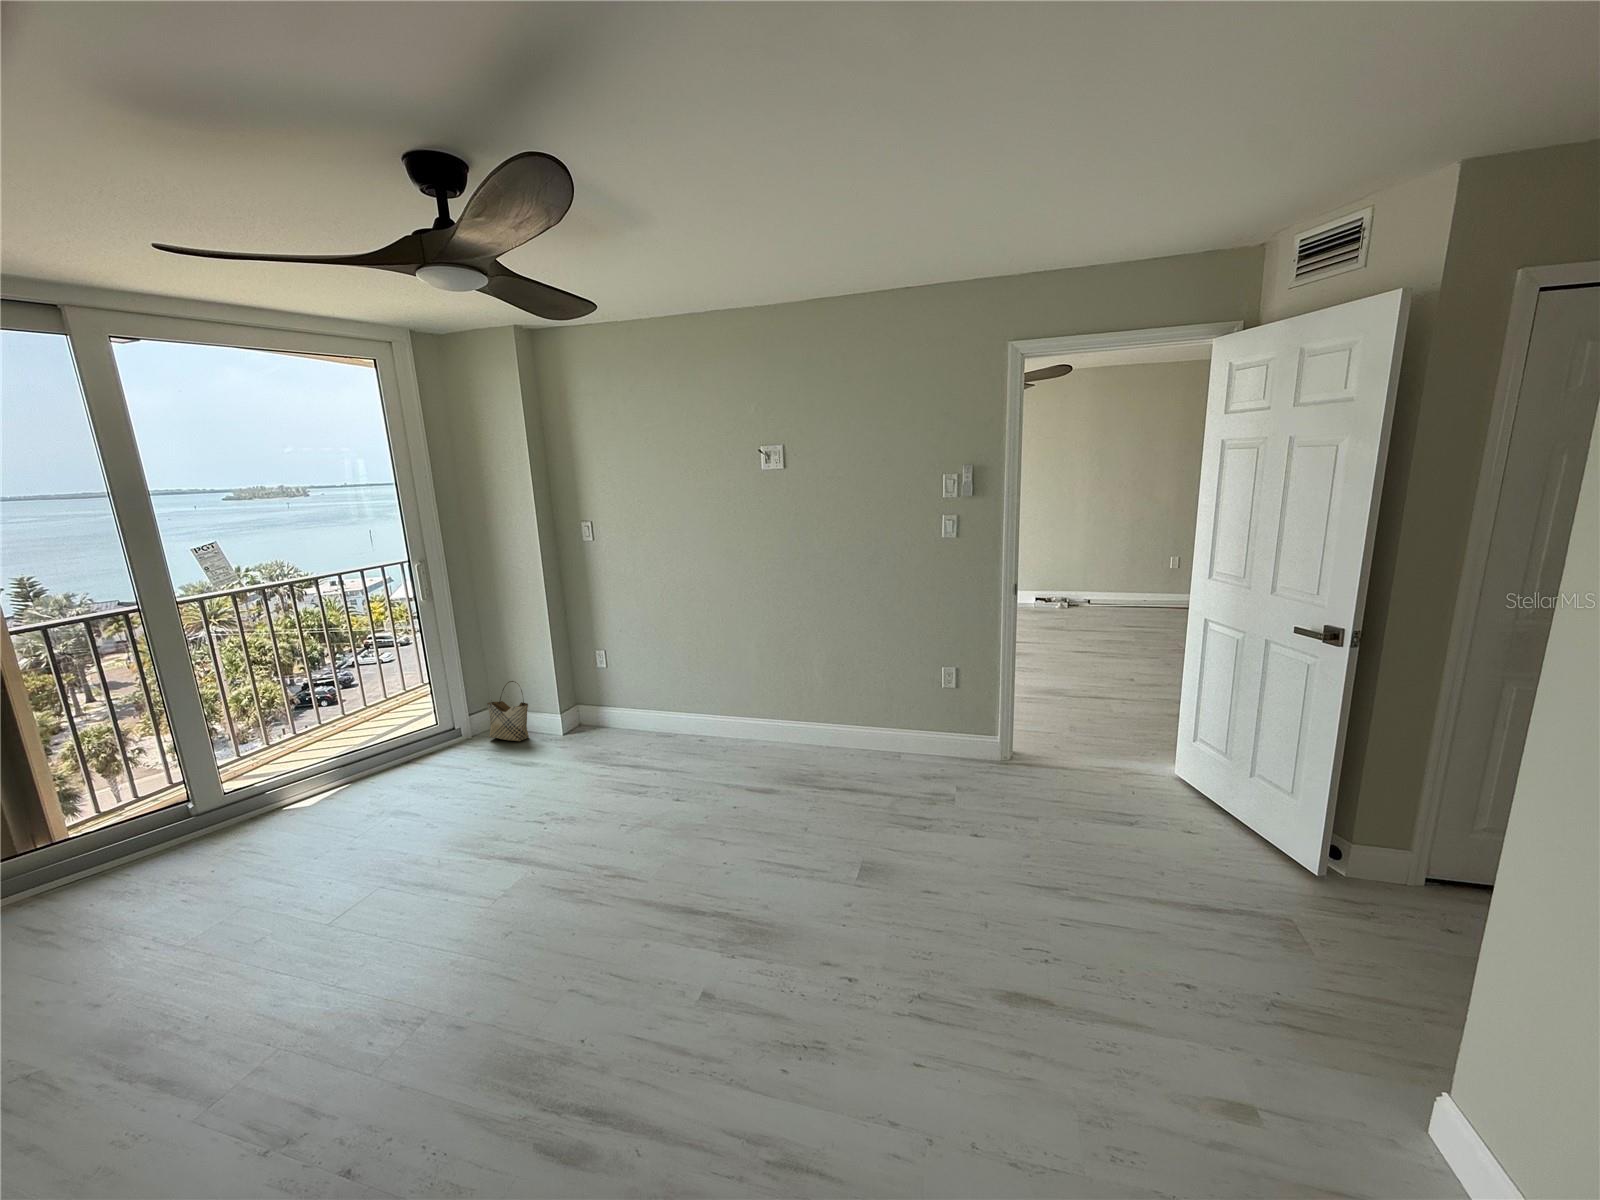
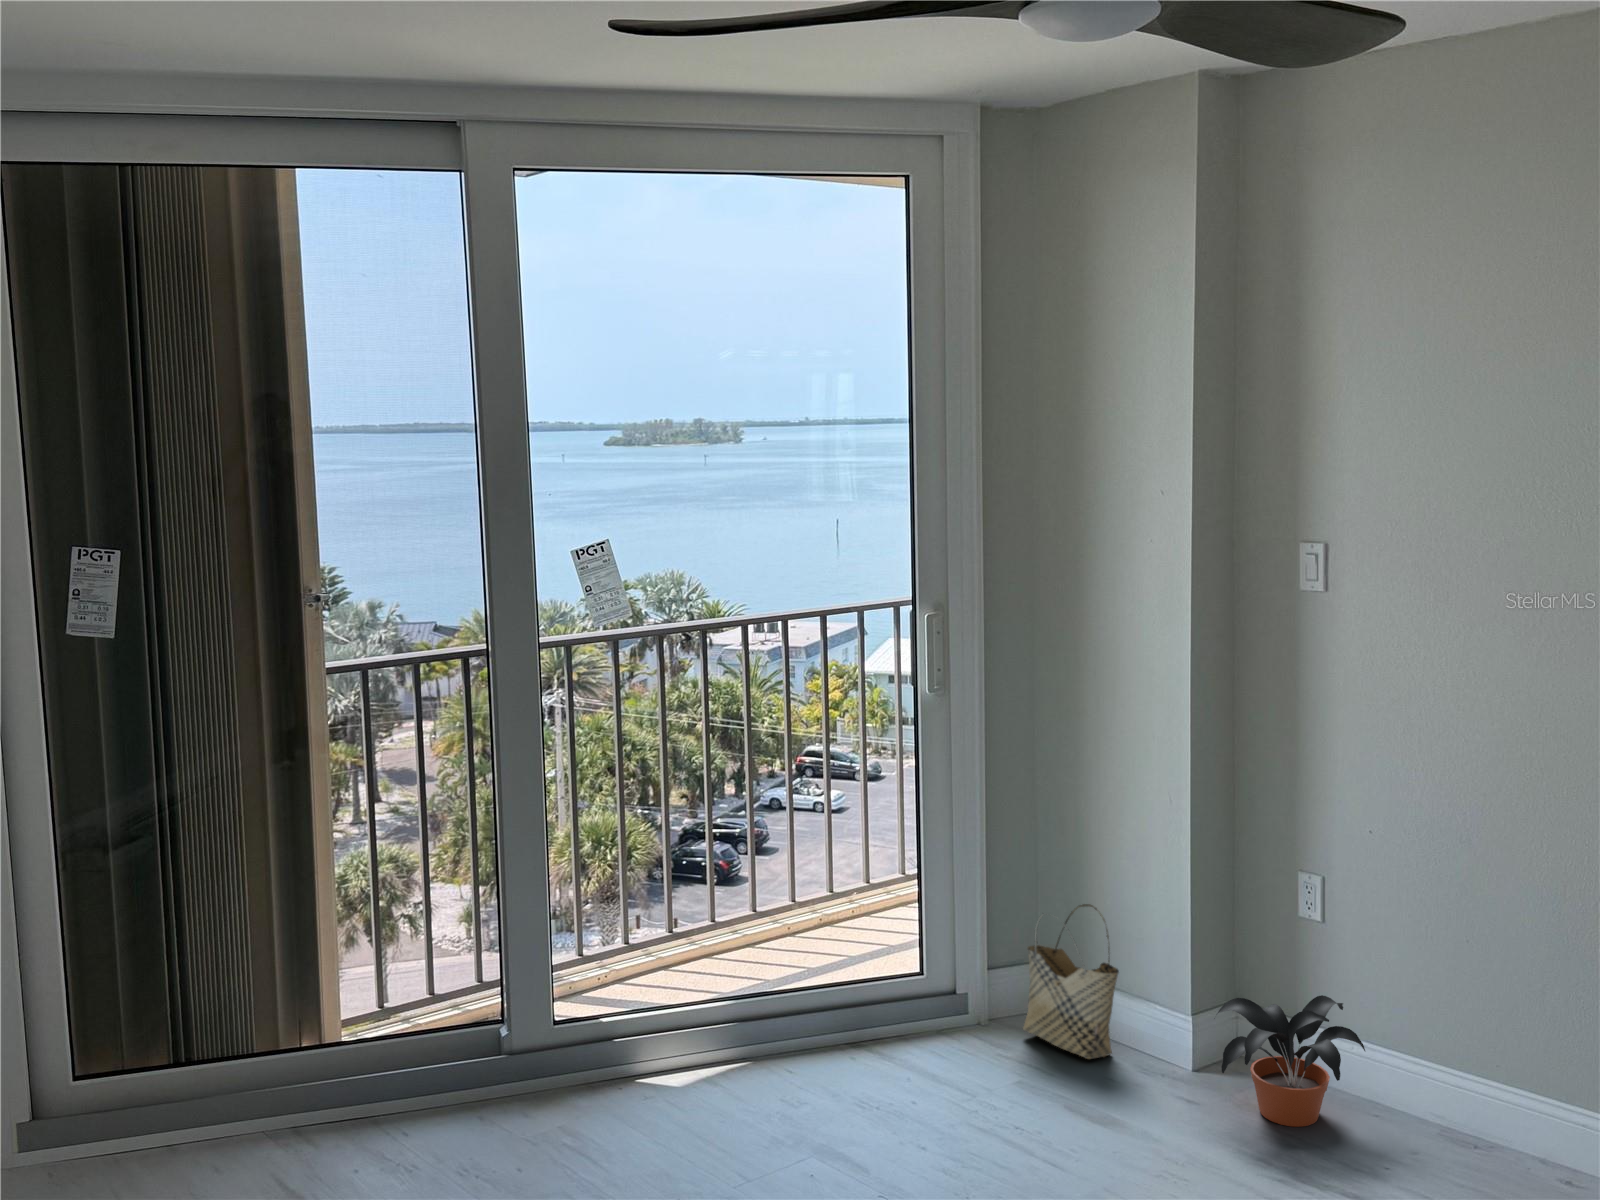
potted plant: none [568,696,623,744] -> present [1217,995,1365,1127]

